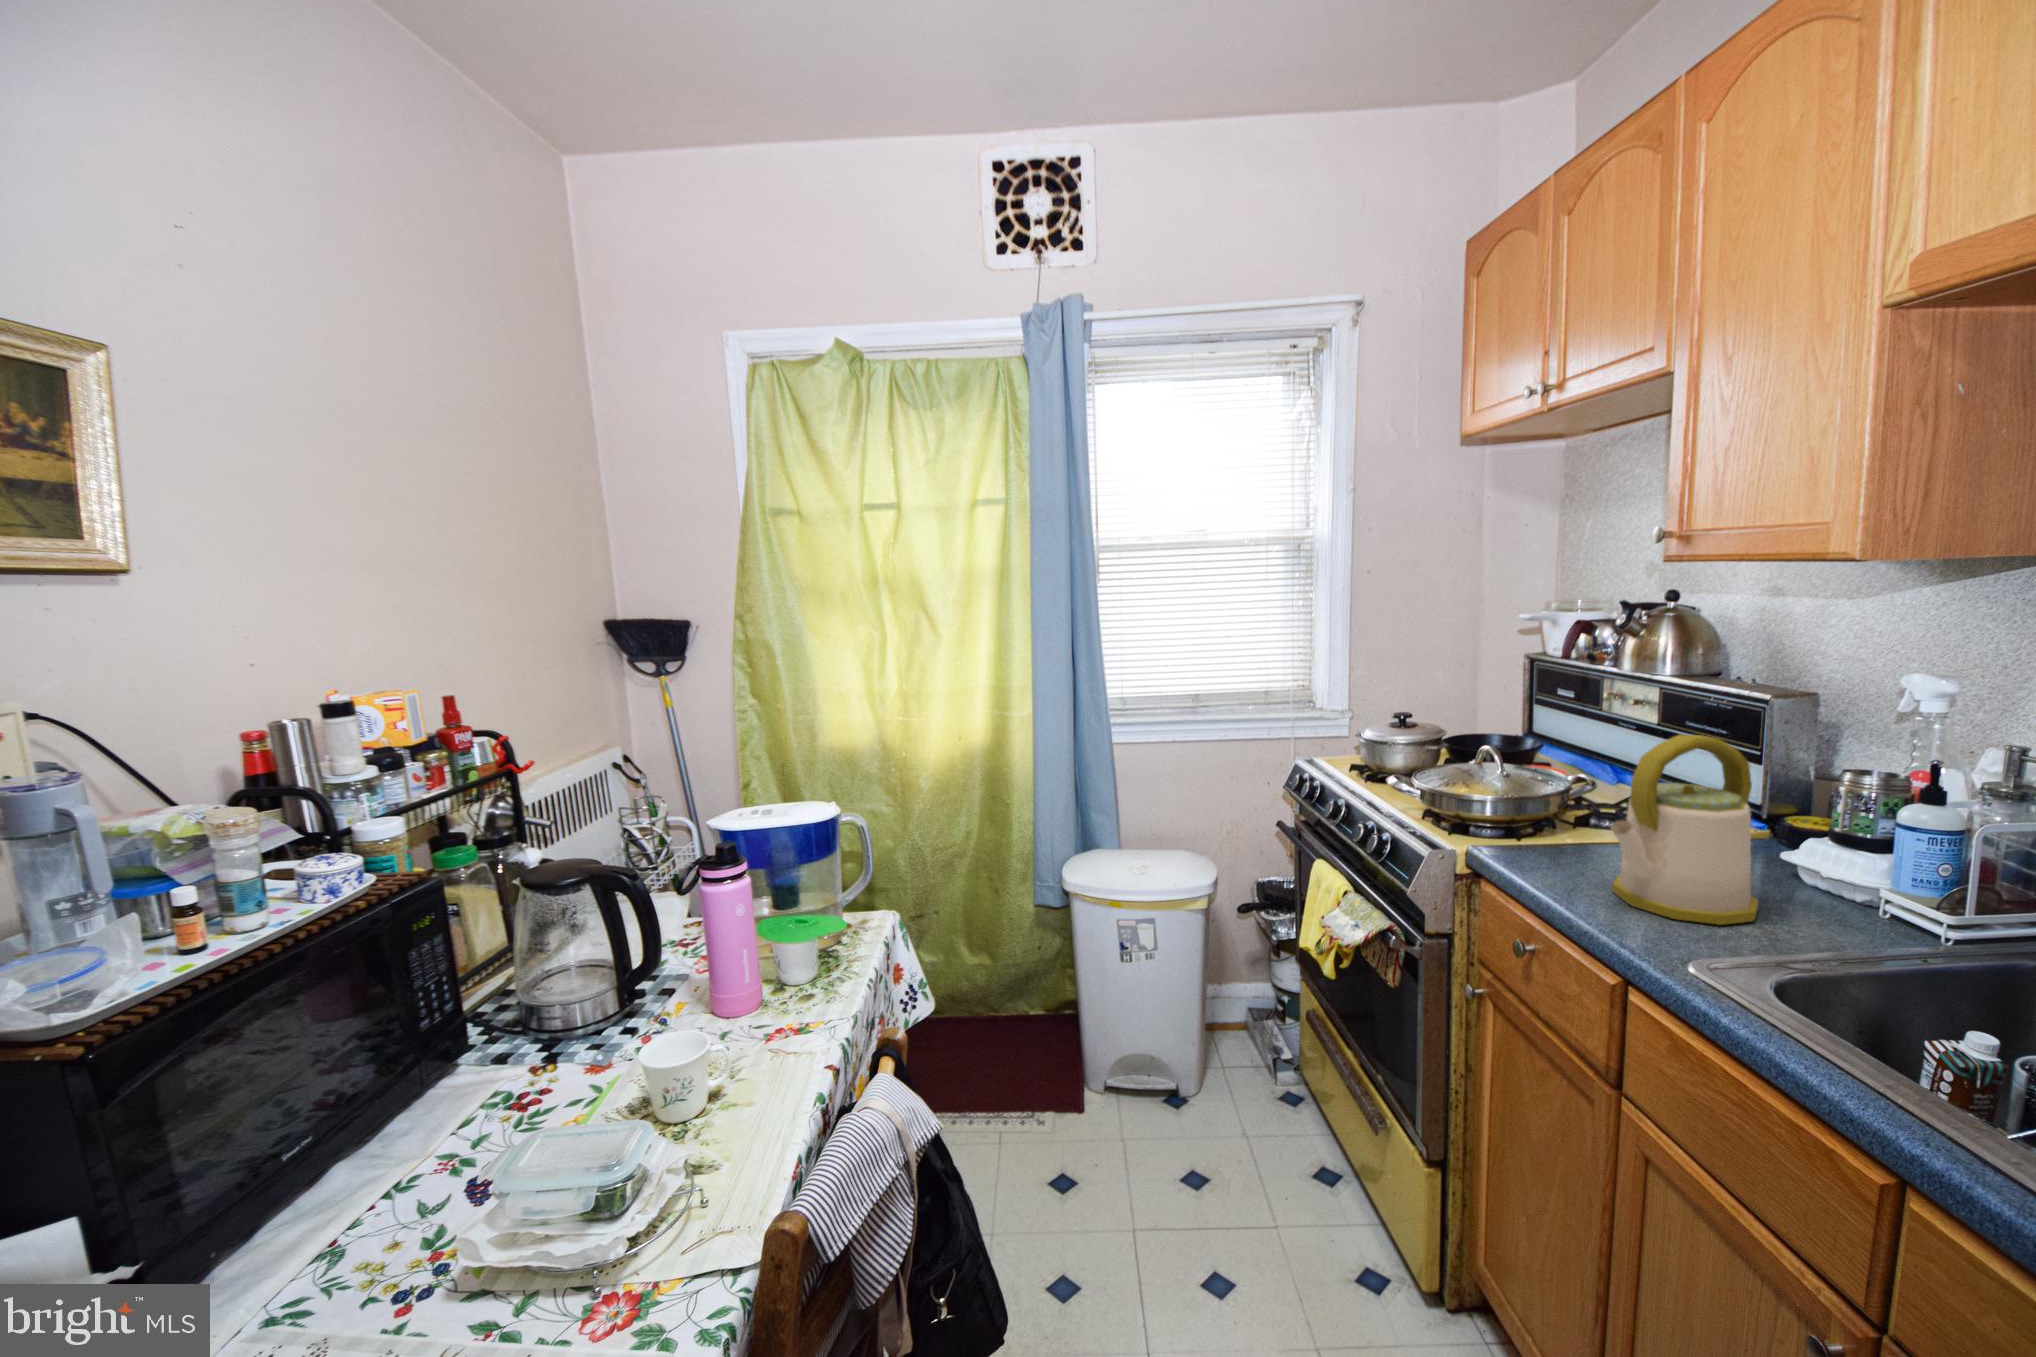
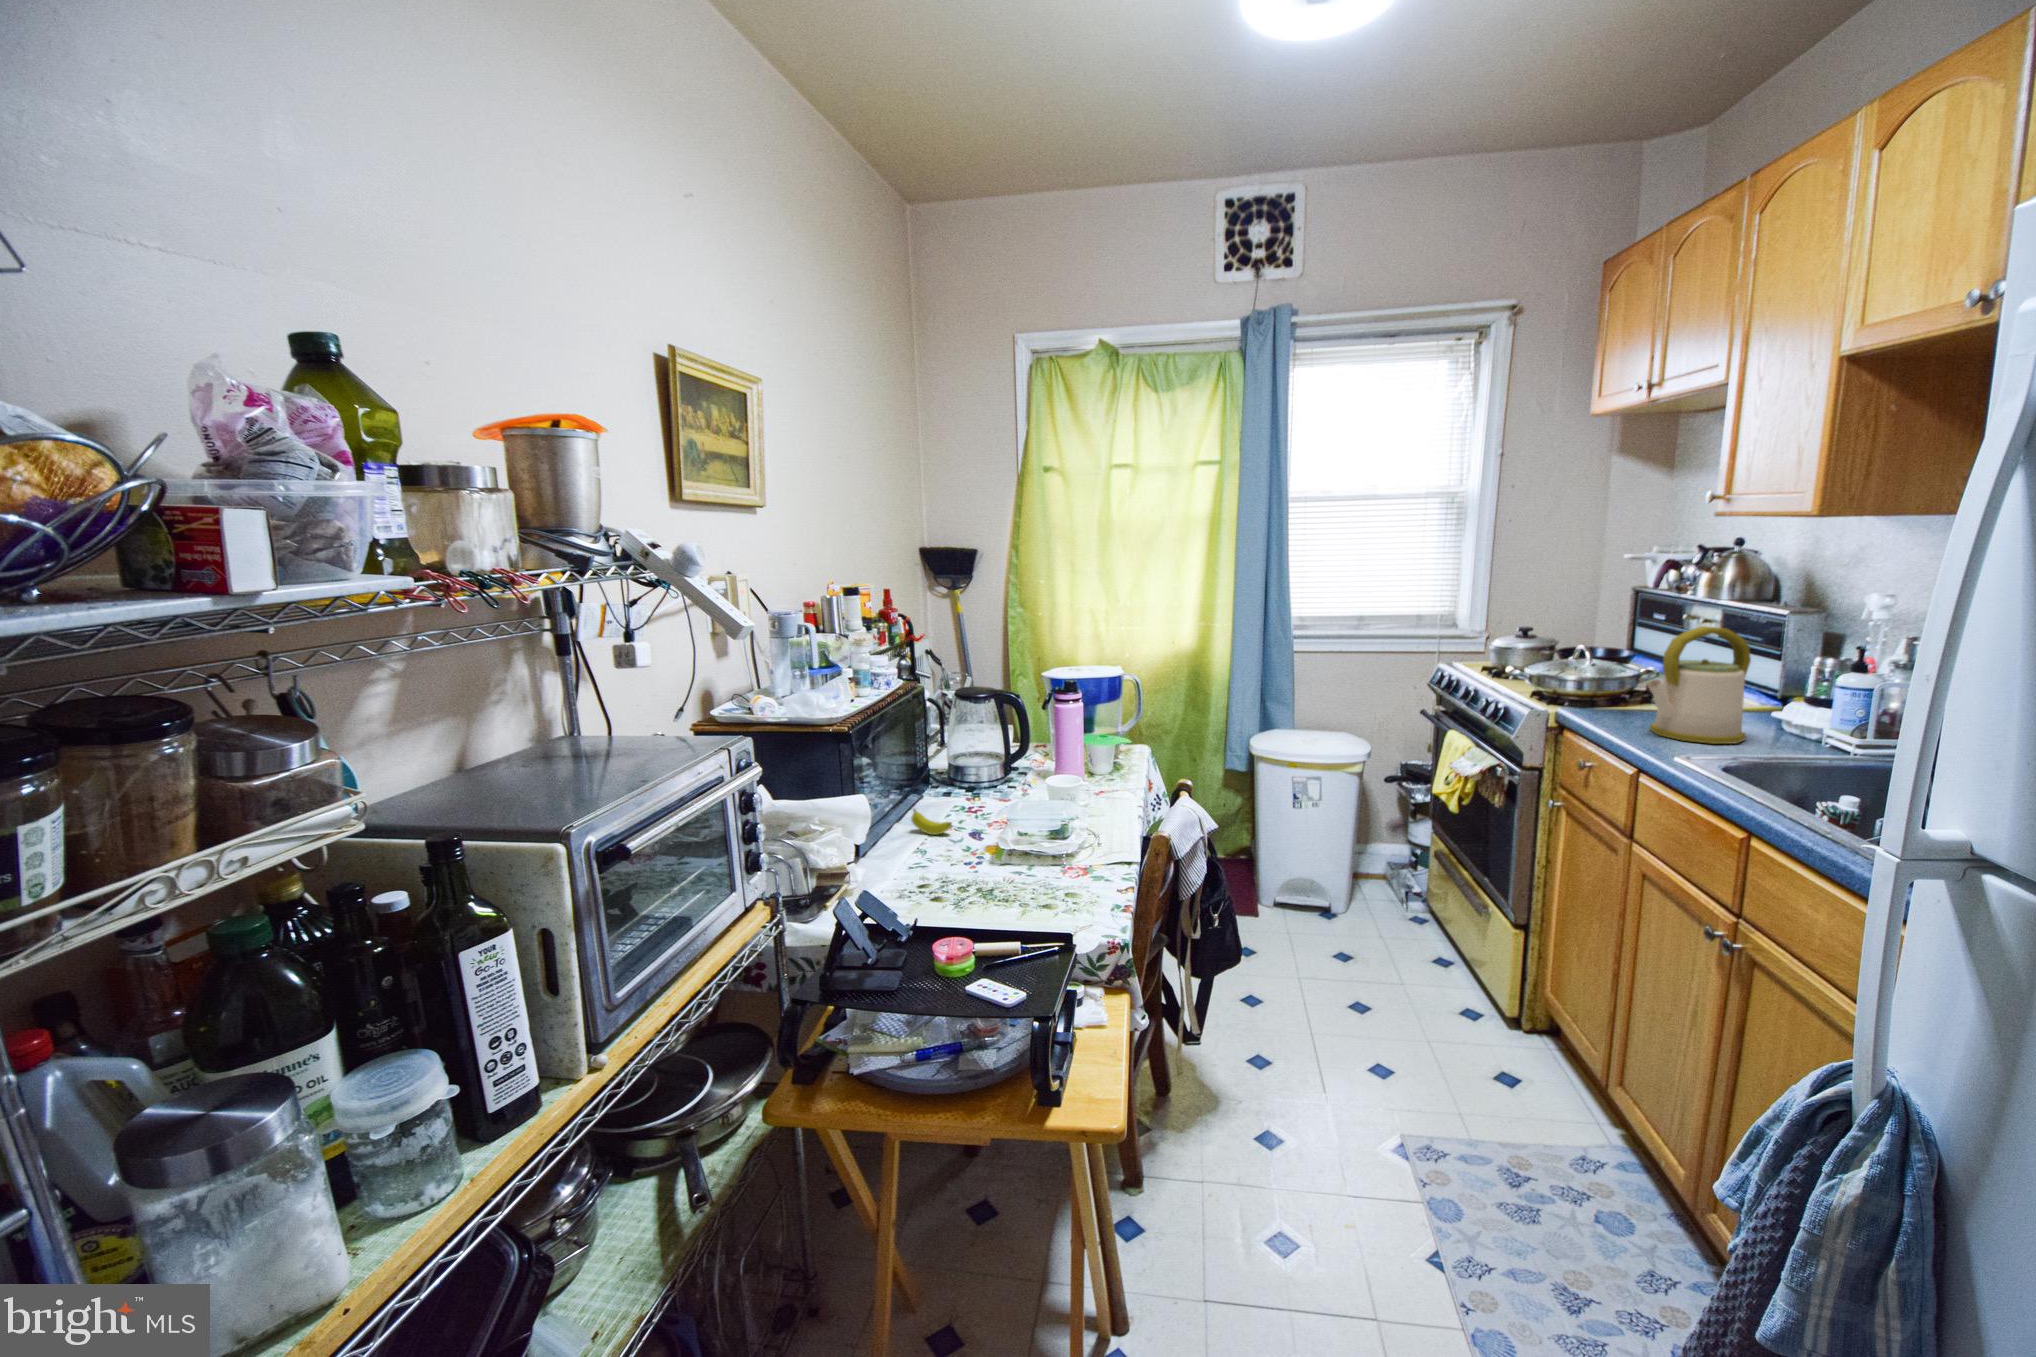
banana: none [298,1203,382,1265] -> present [911,809,952,835]

